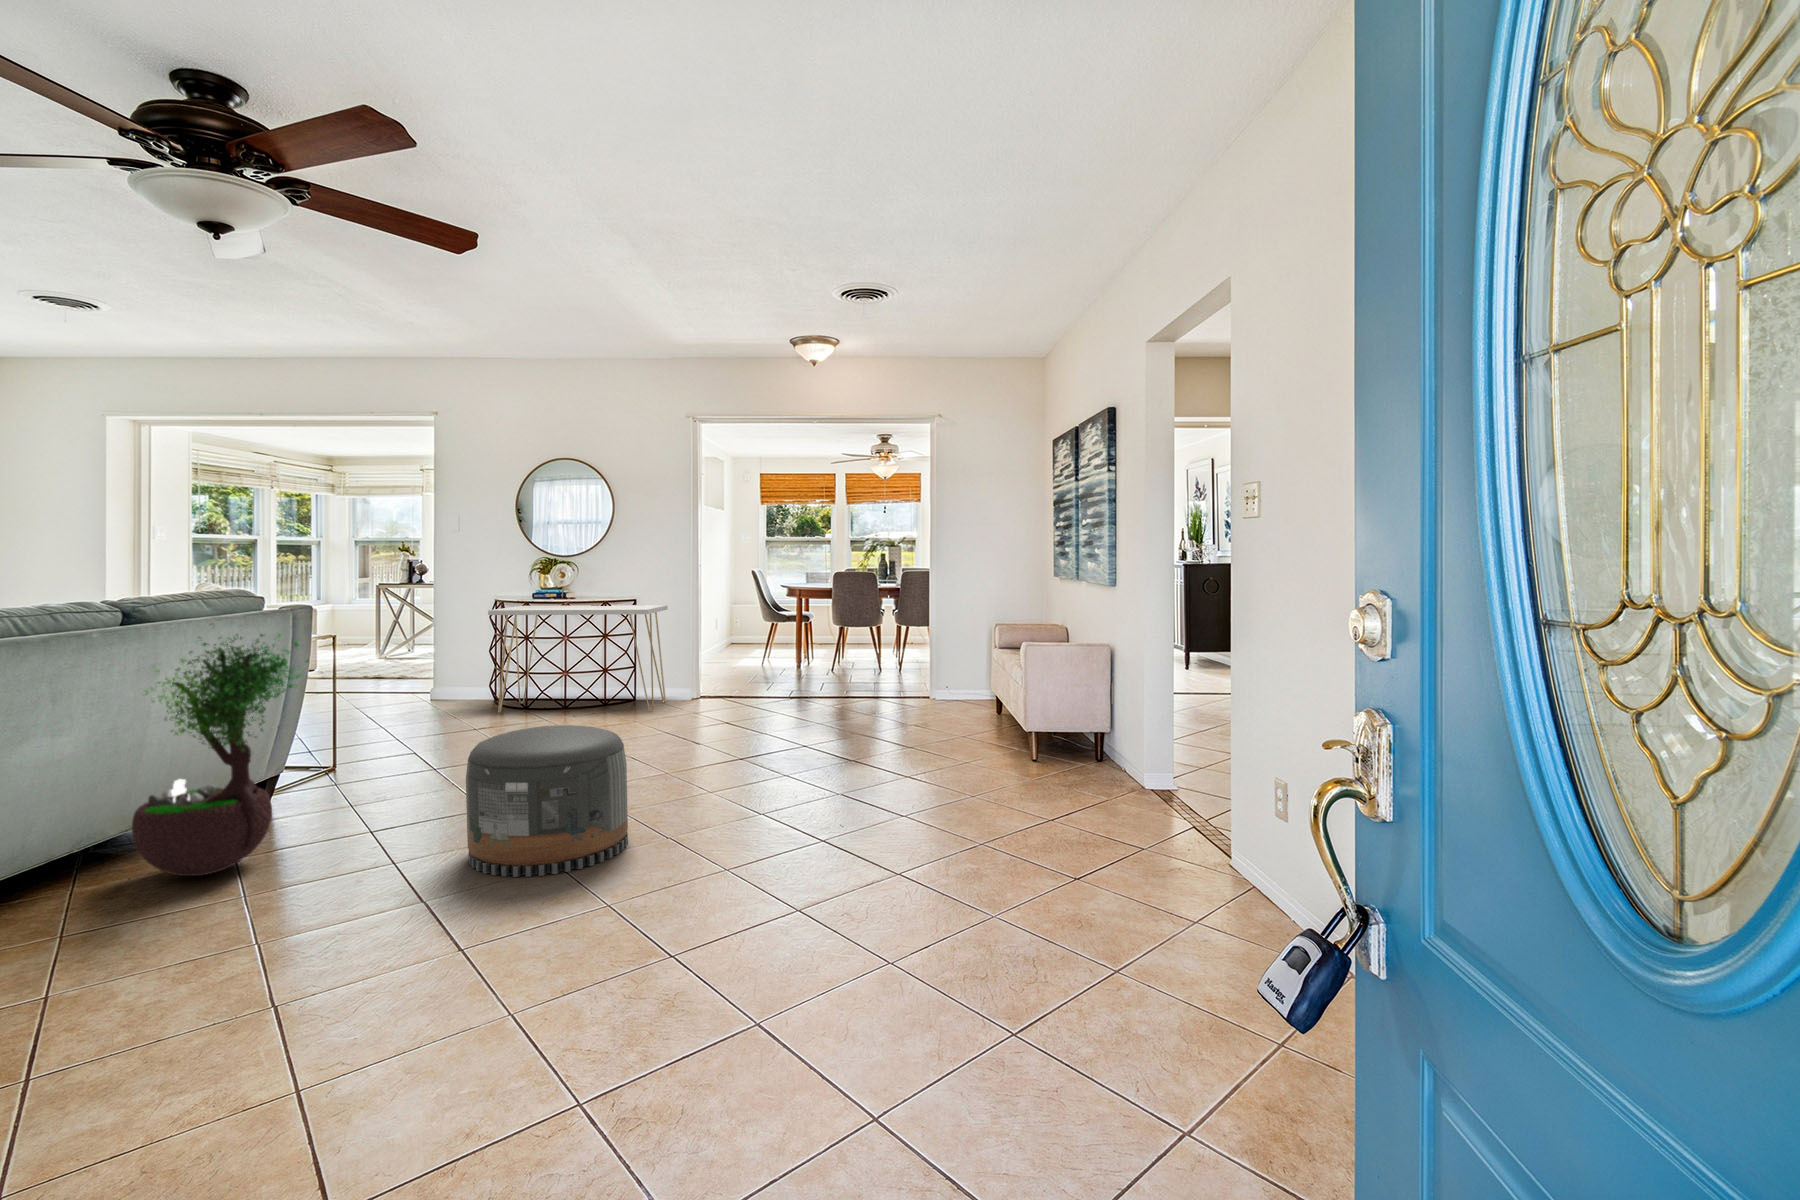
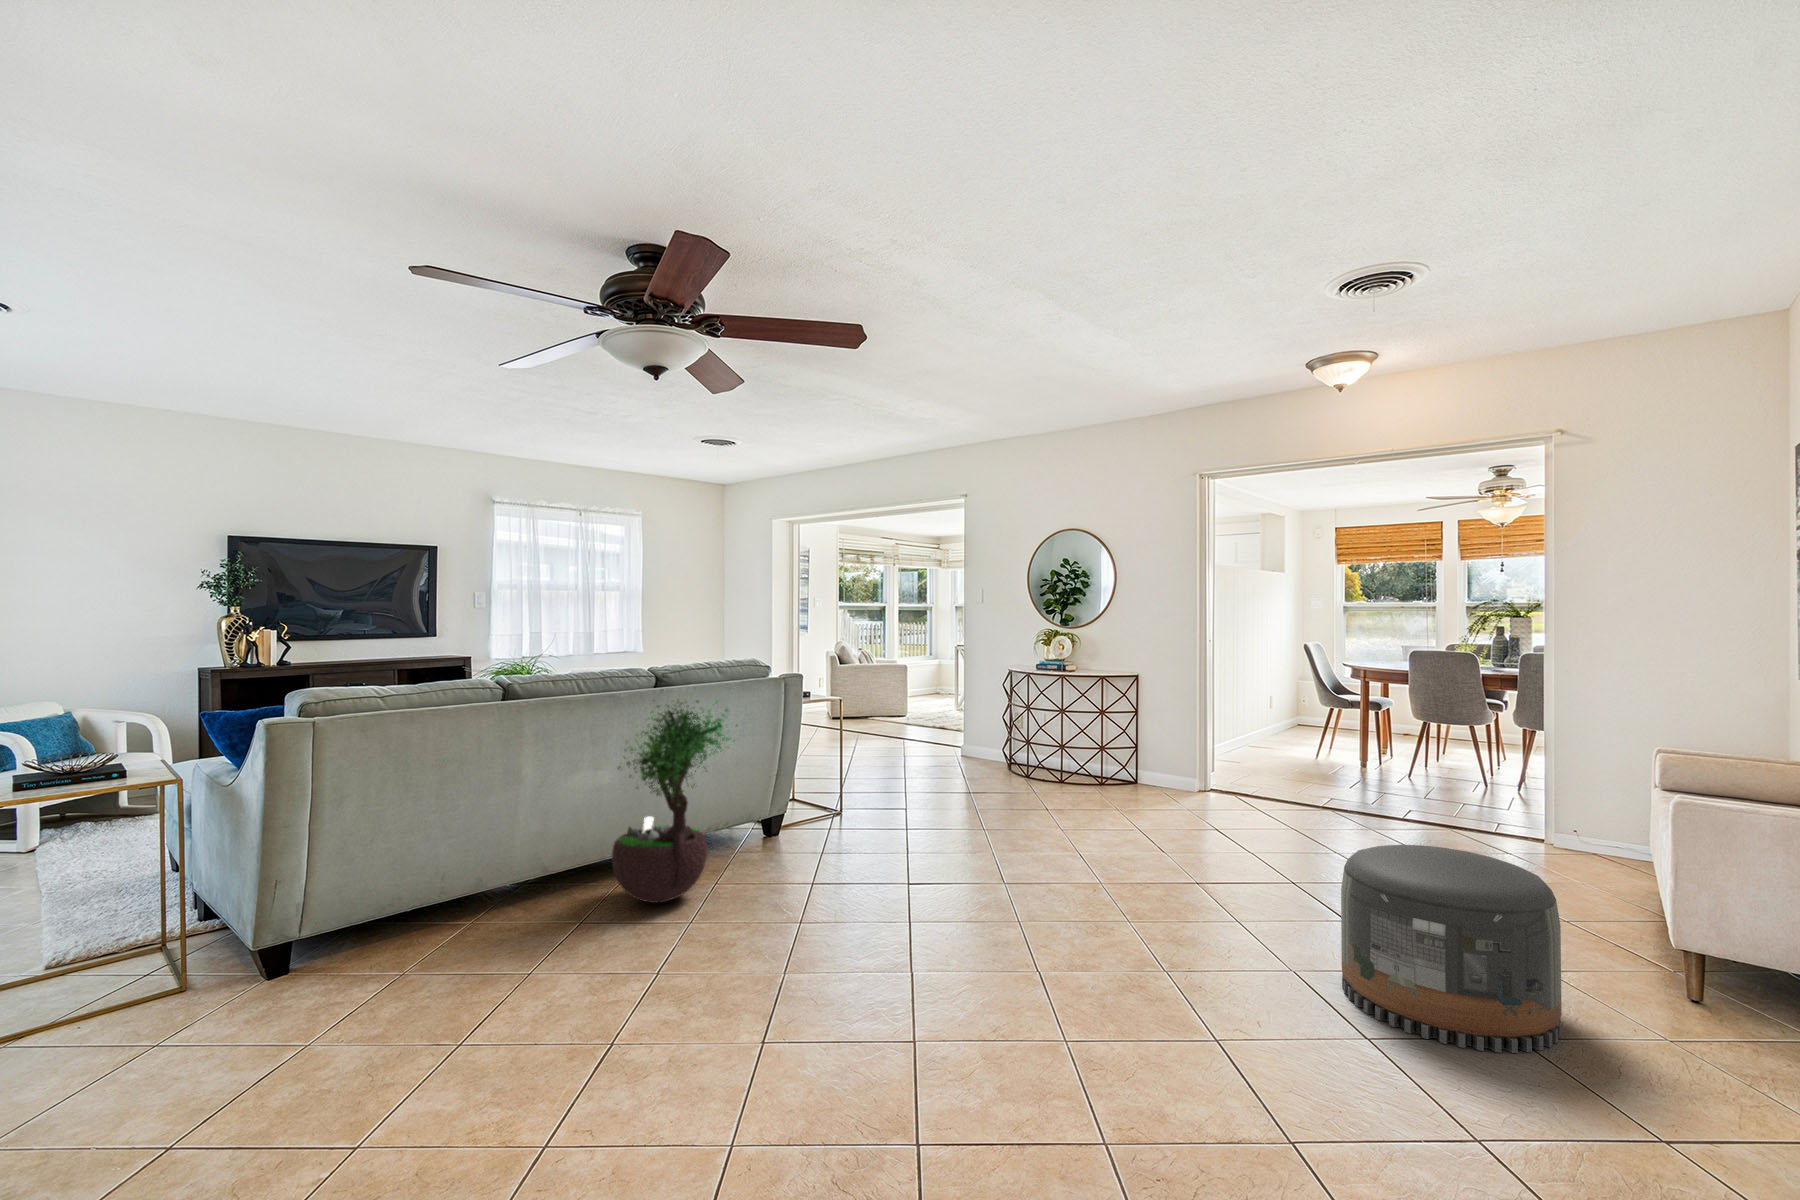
console table: present [488,605,668,713] -> none [988,675,1168,802]
pouf: present [466,725,628,877] -> present [1341,845,1562,1053]

